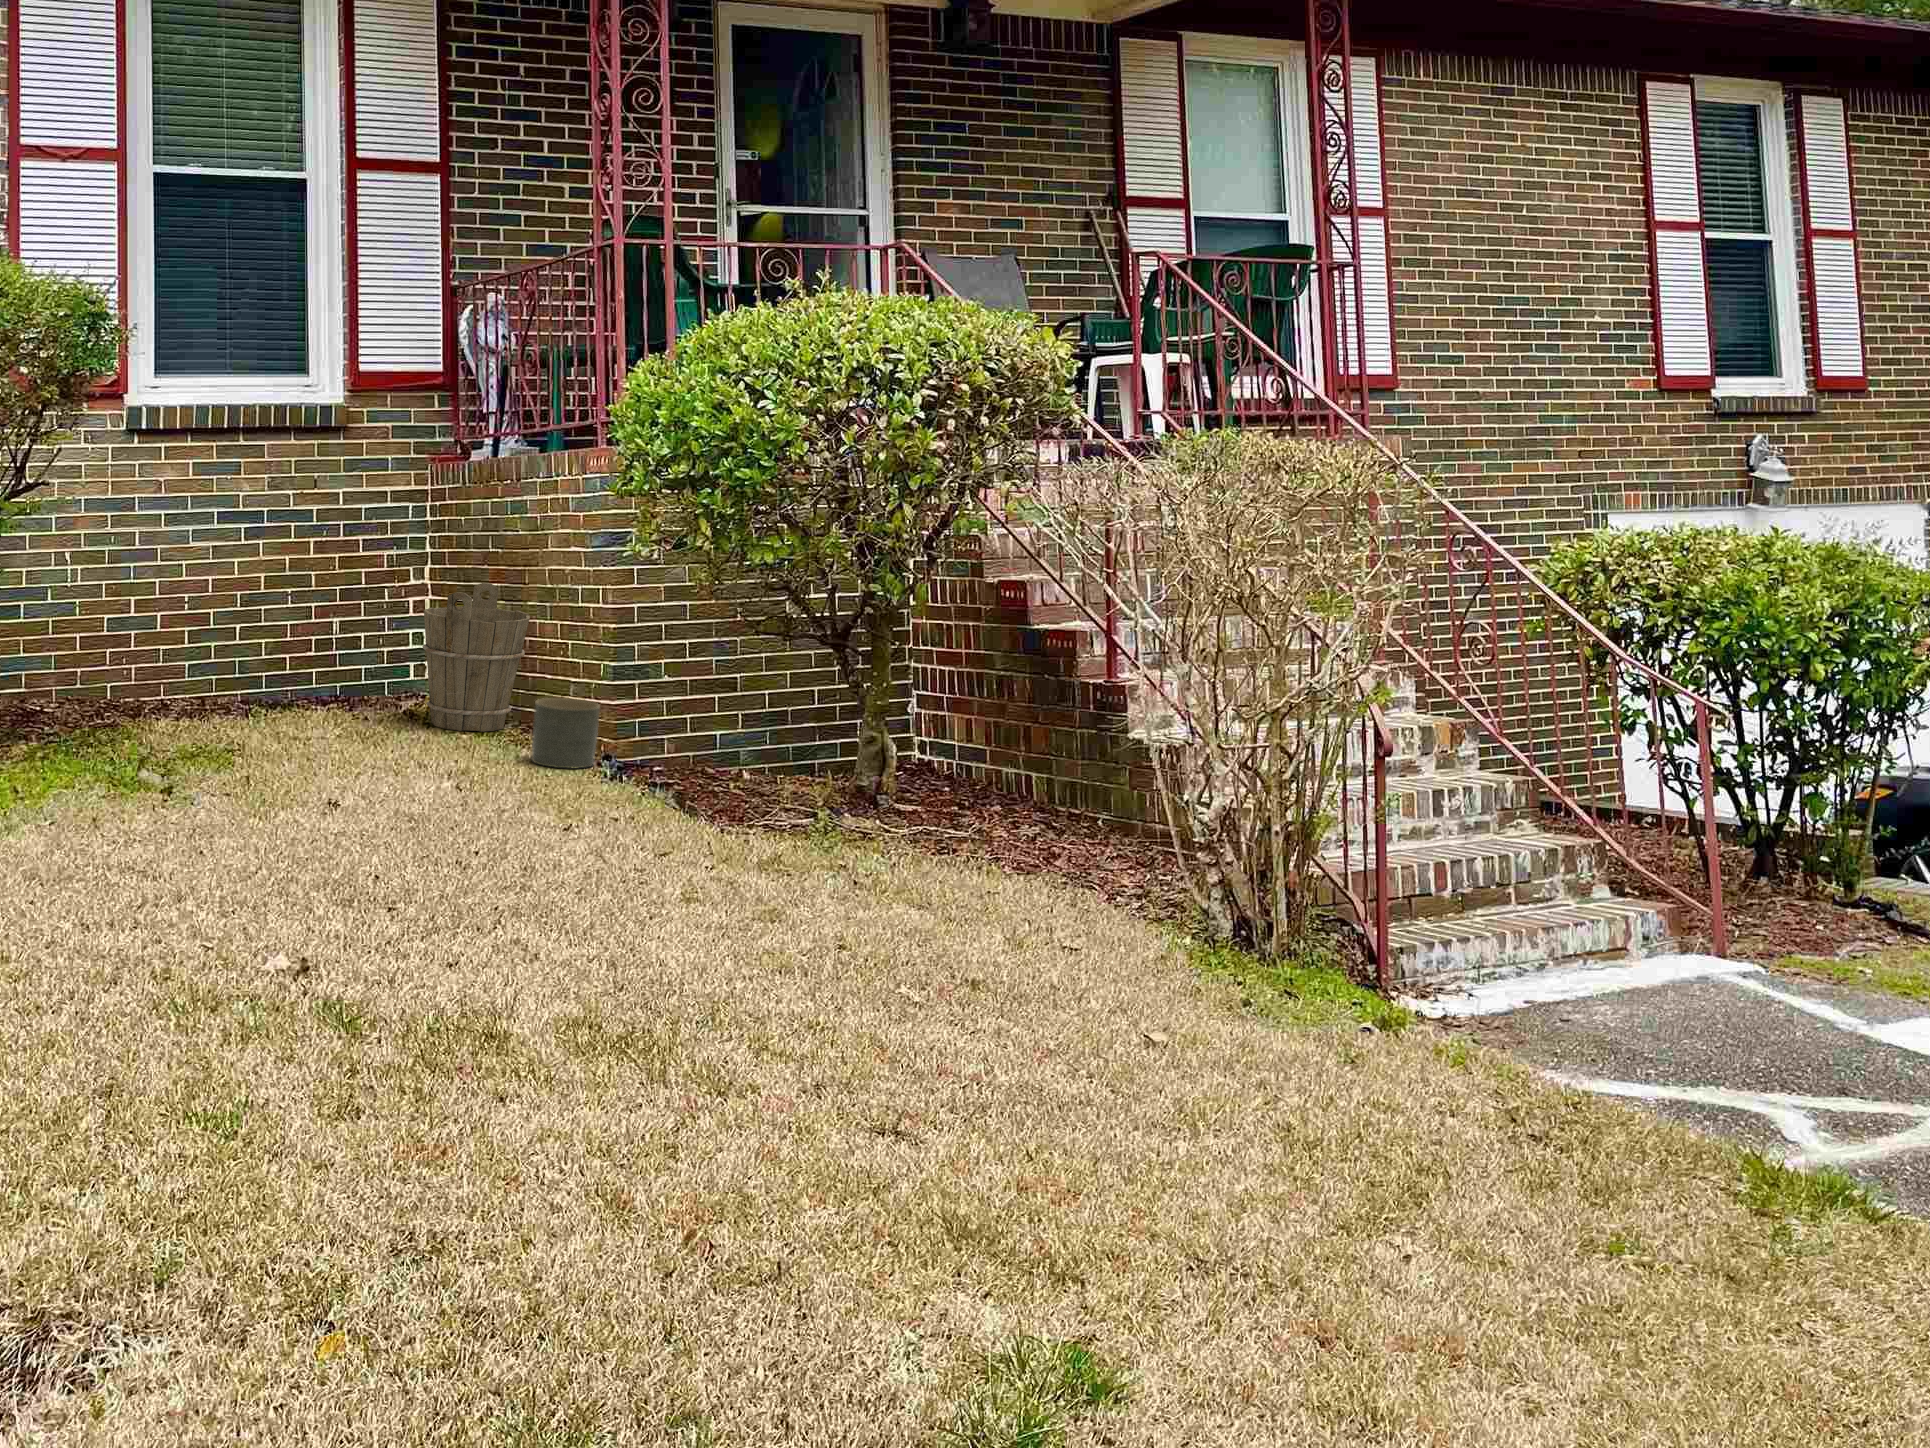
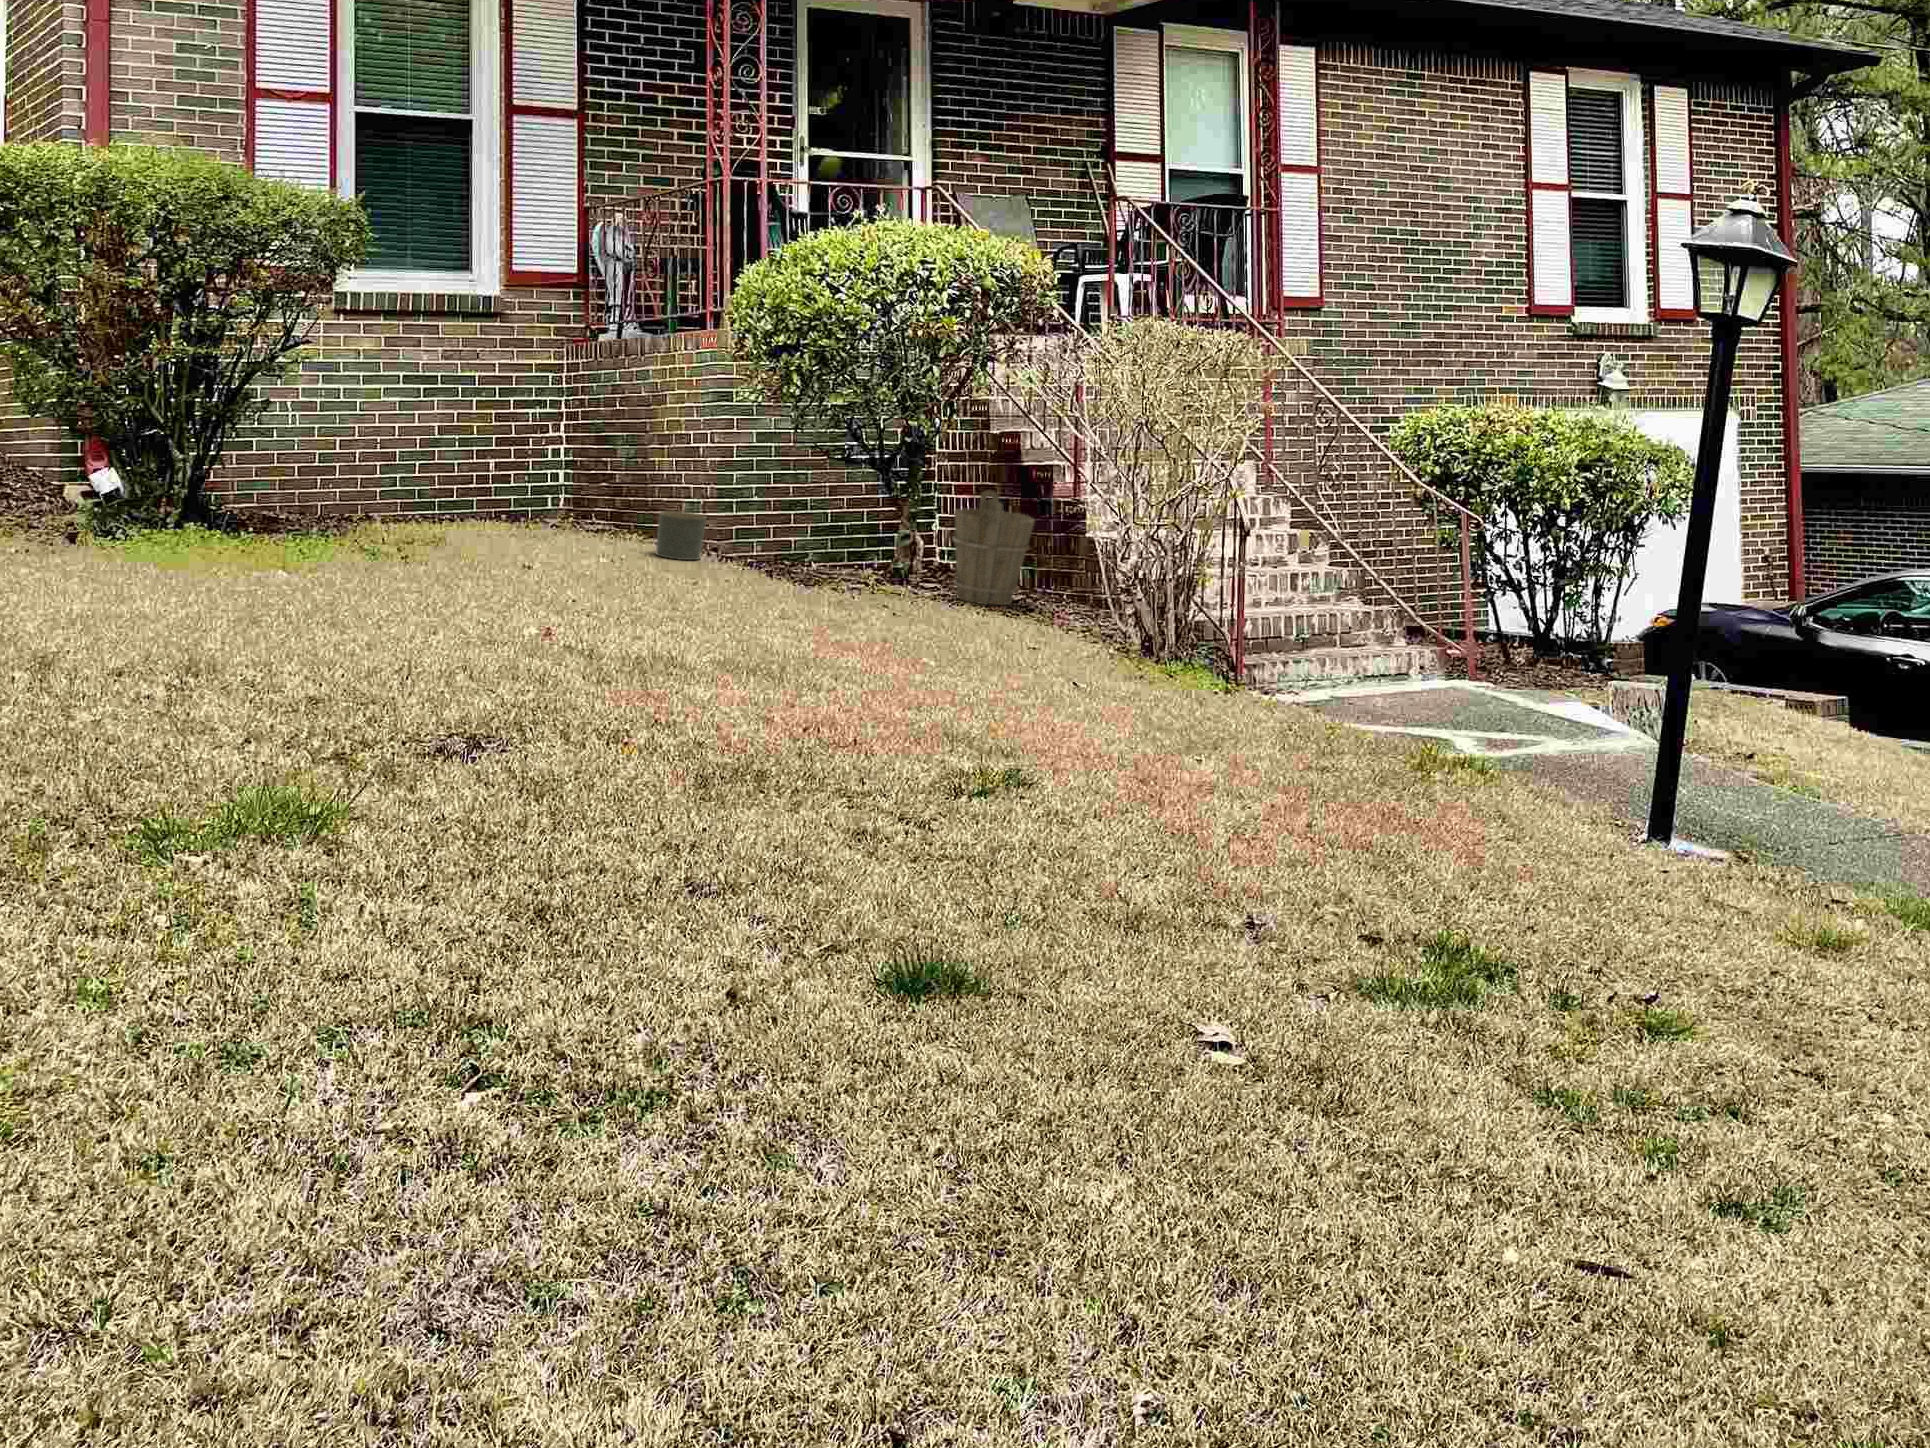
bucket: present [422,583,530,732] -> present [953,491,1034,605]

